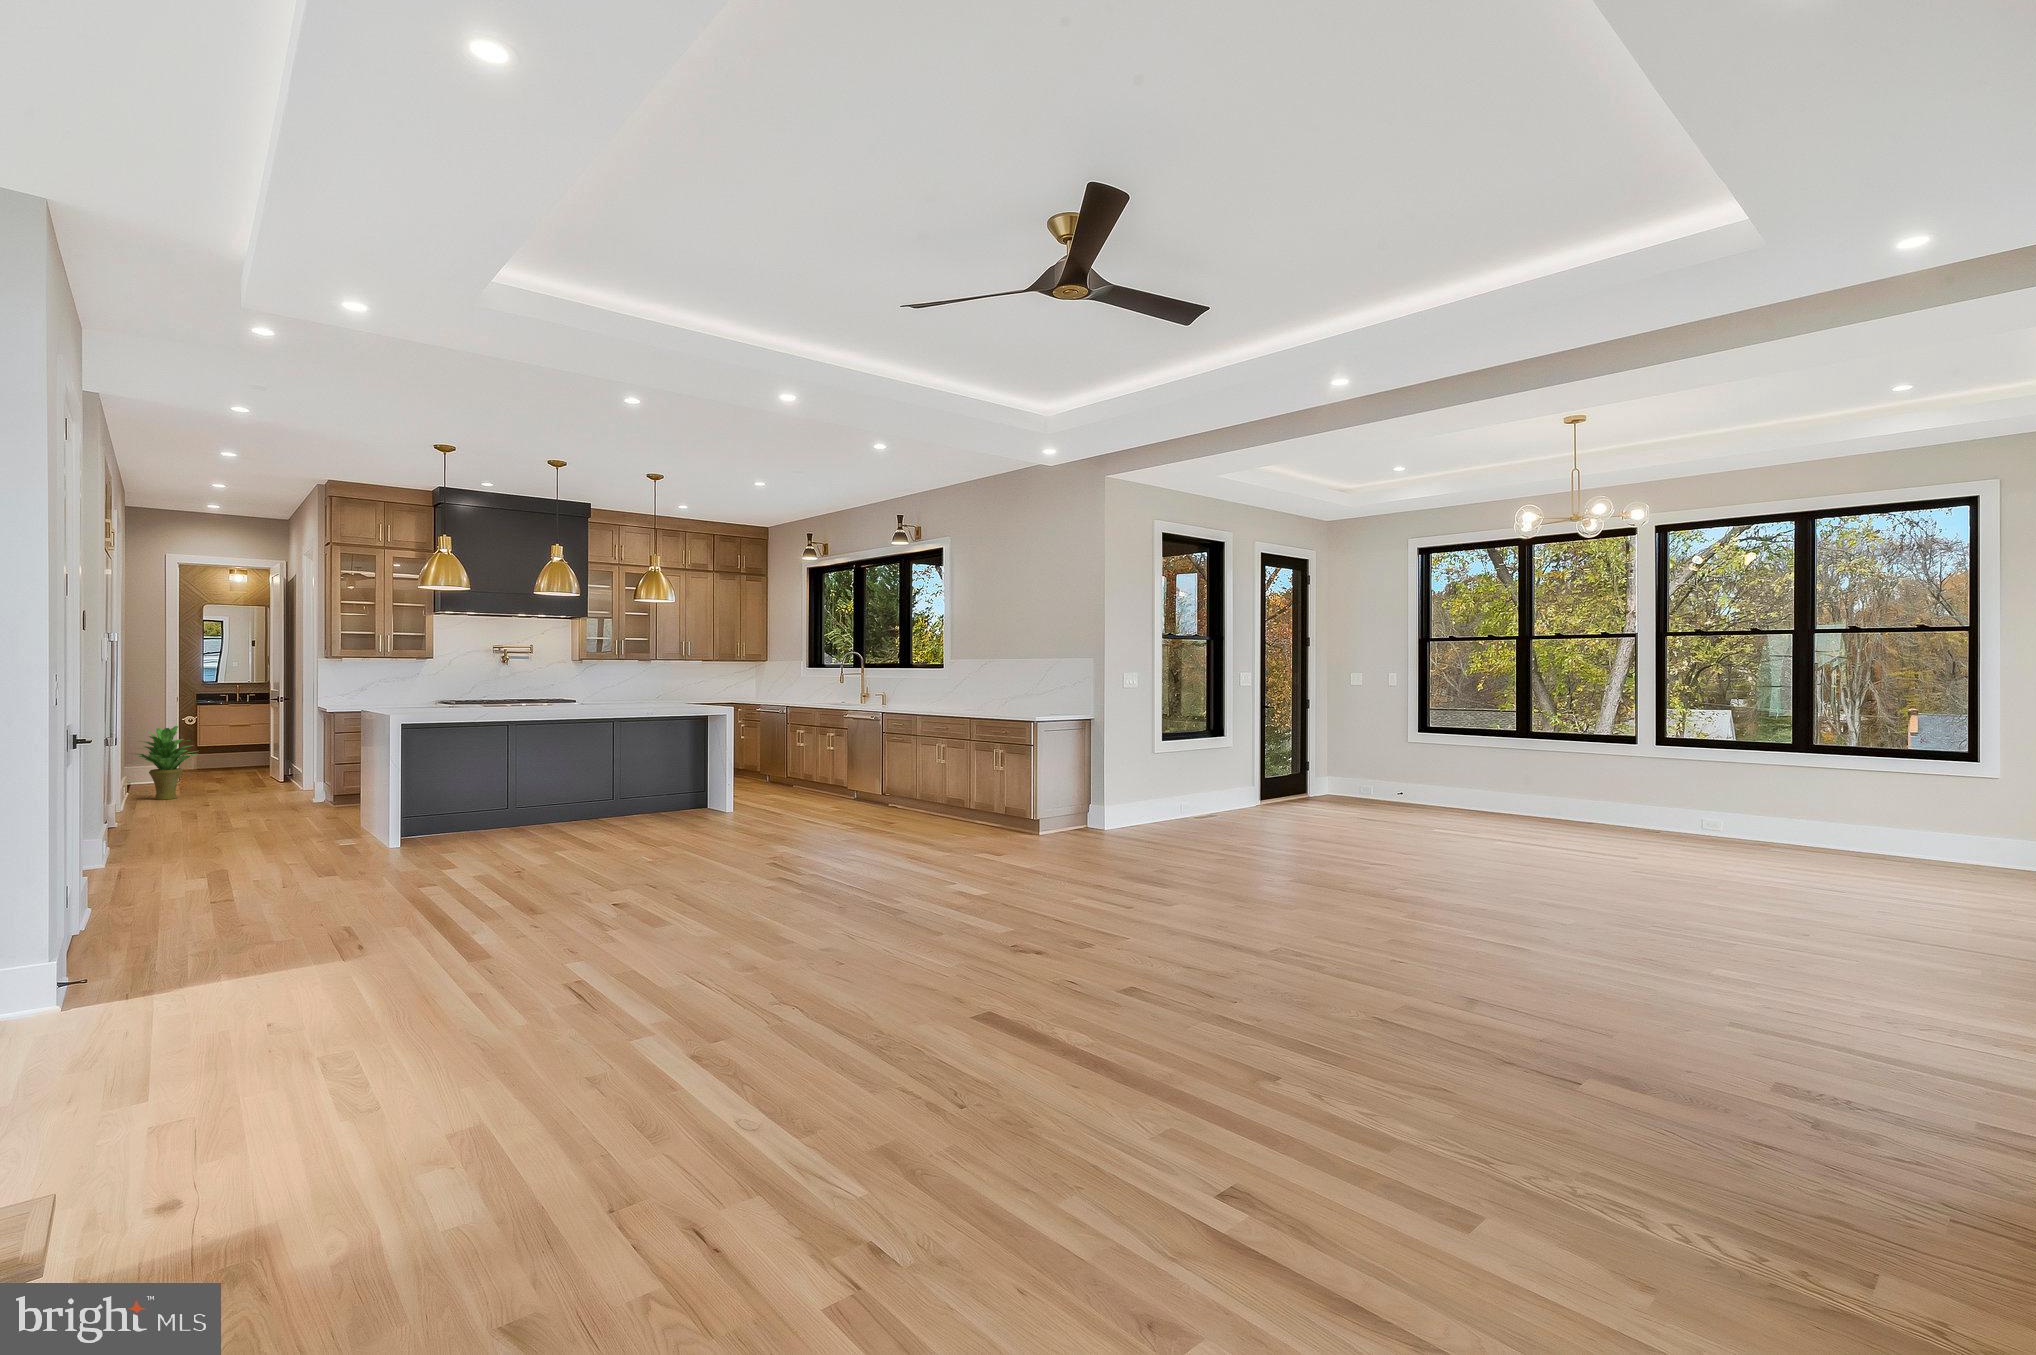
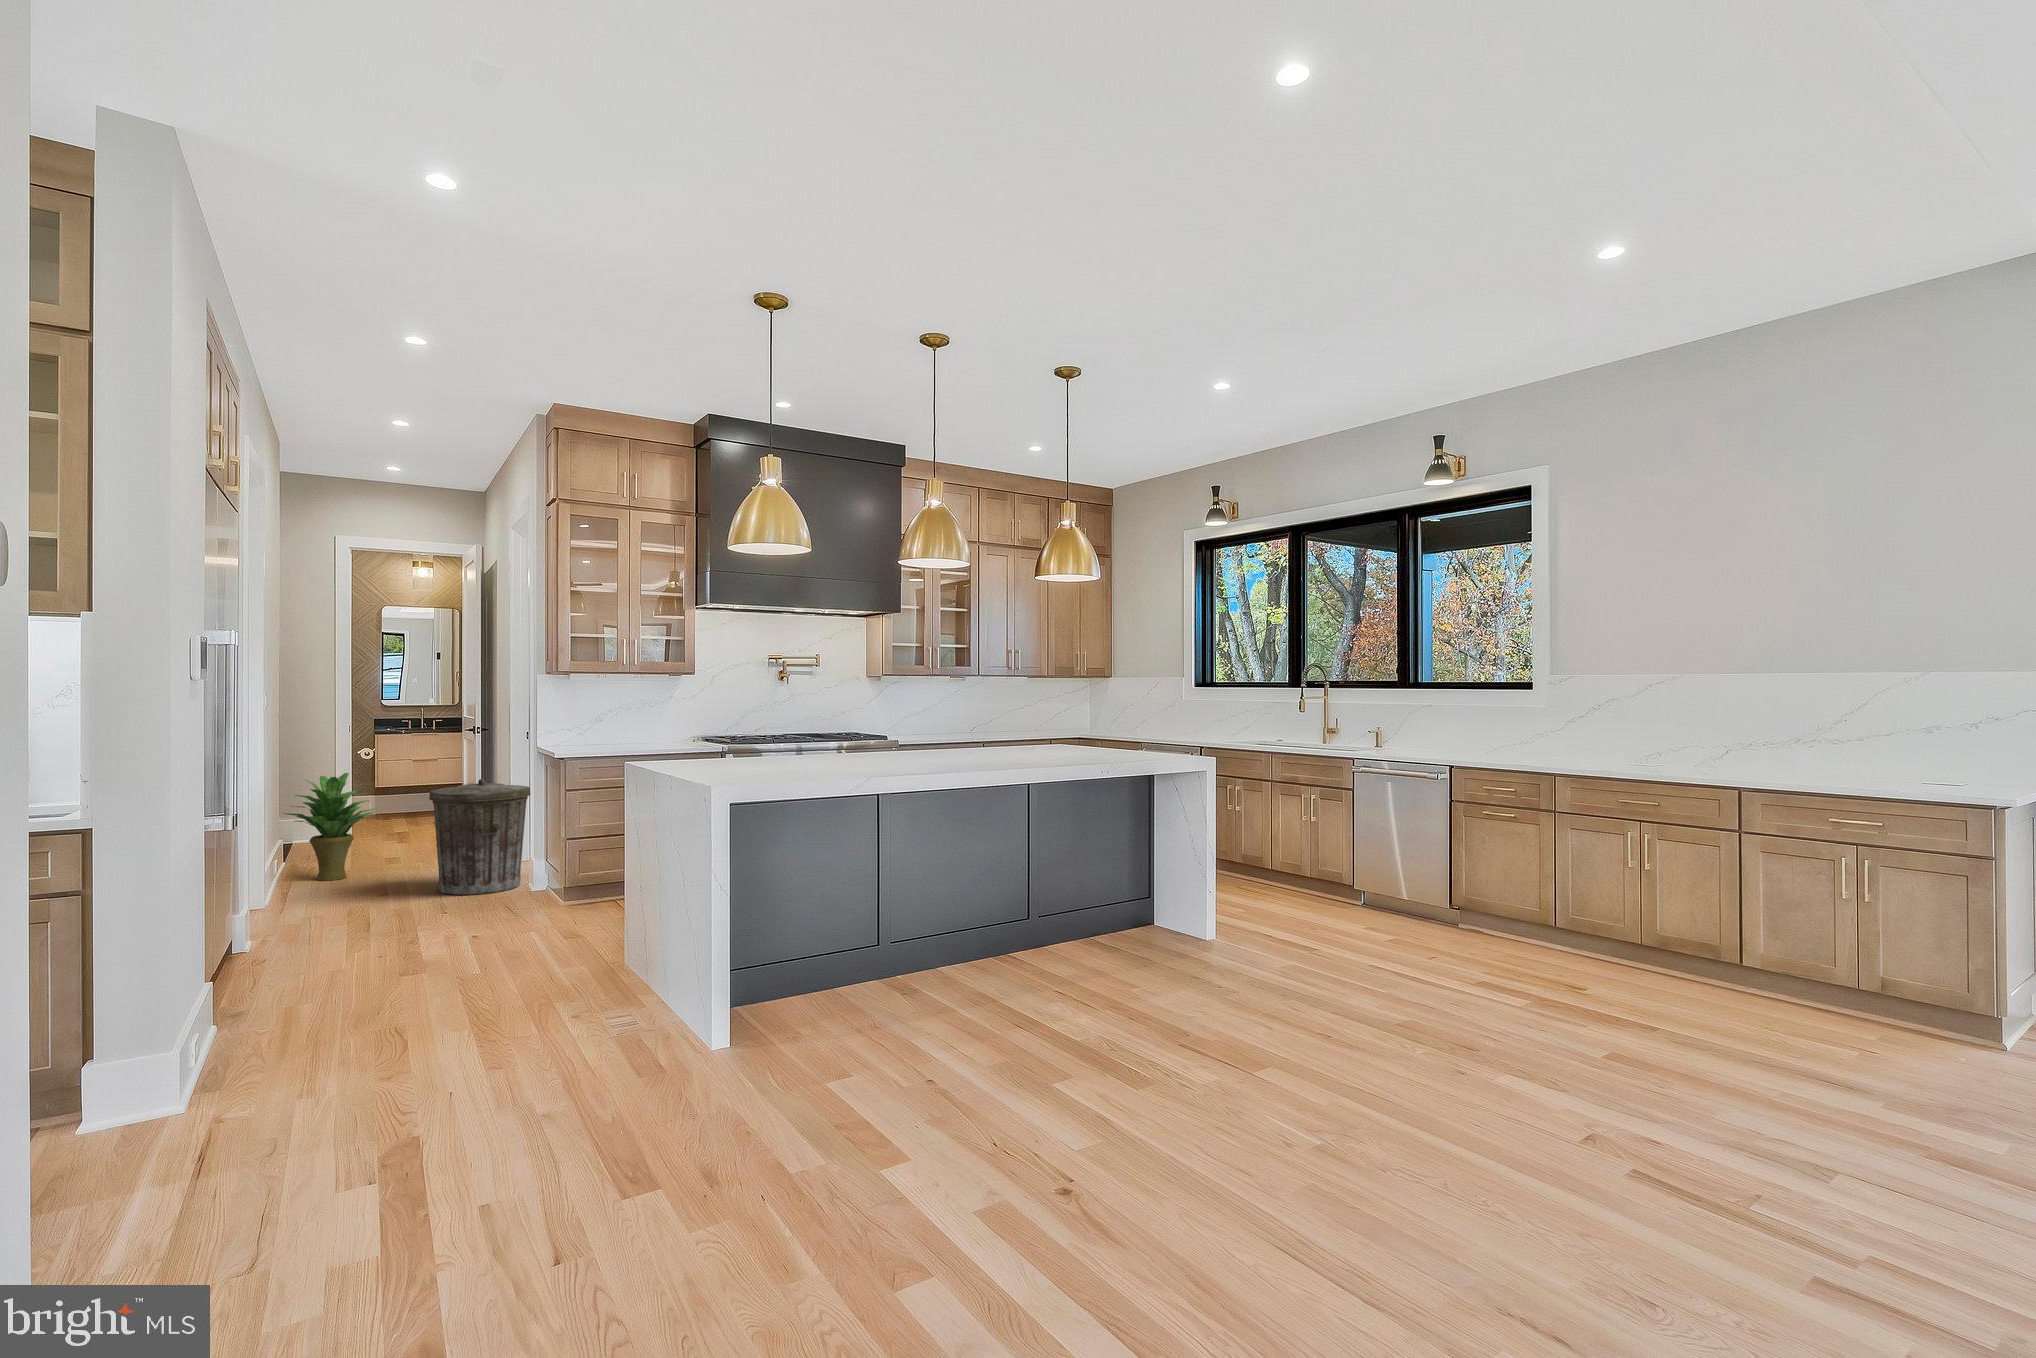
trash can: none [239,728,315,804] -> present [429,779,531,895]

